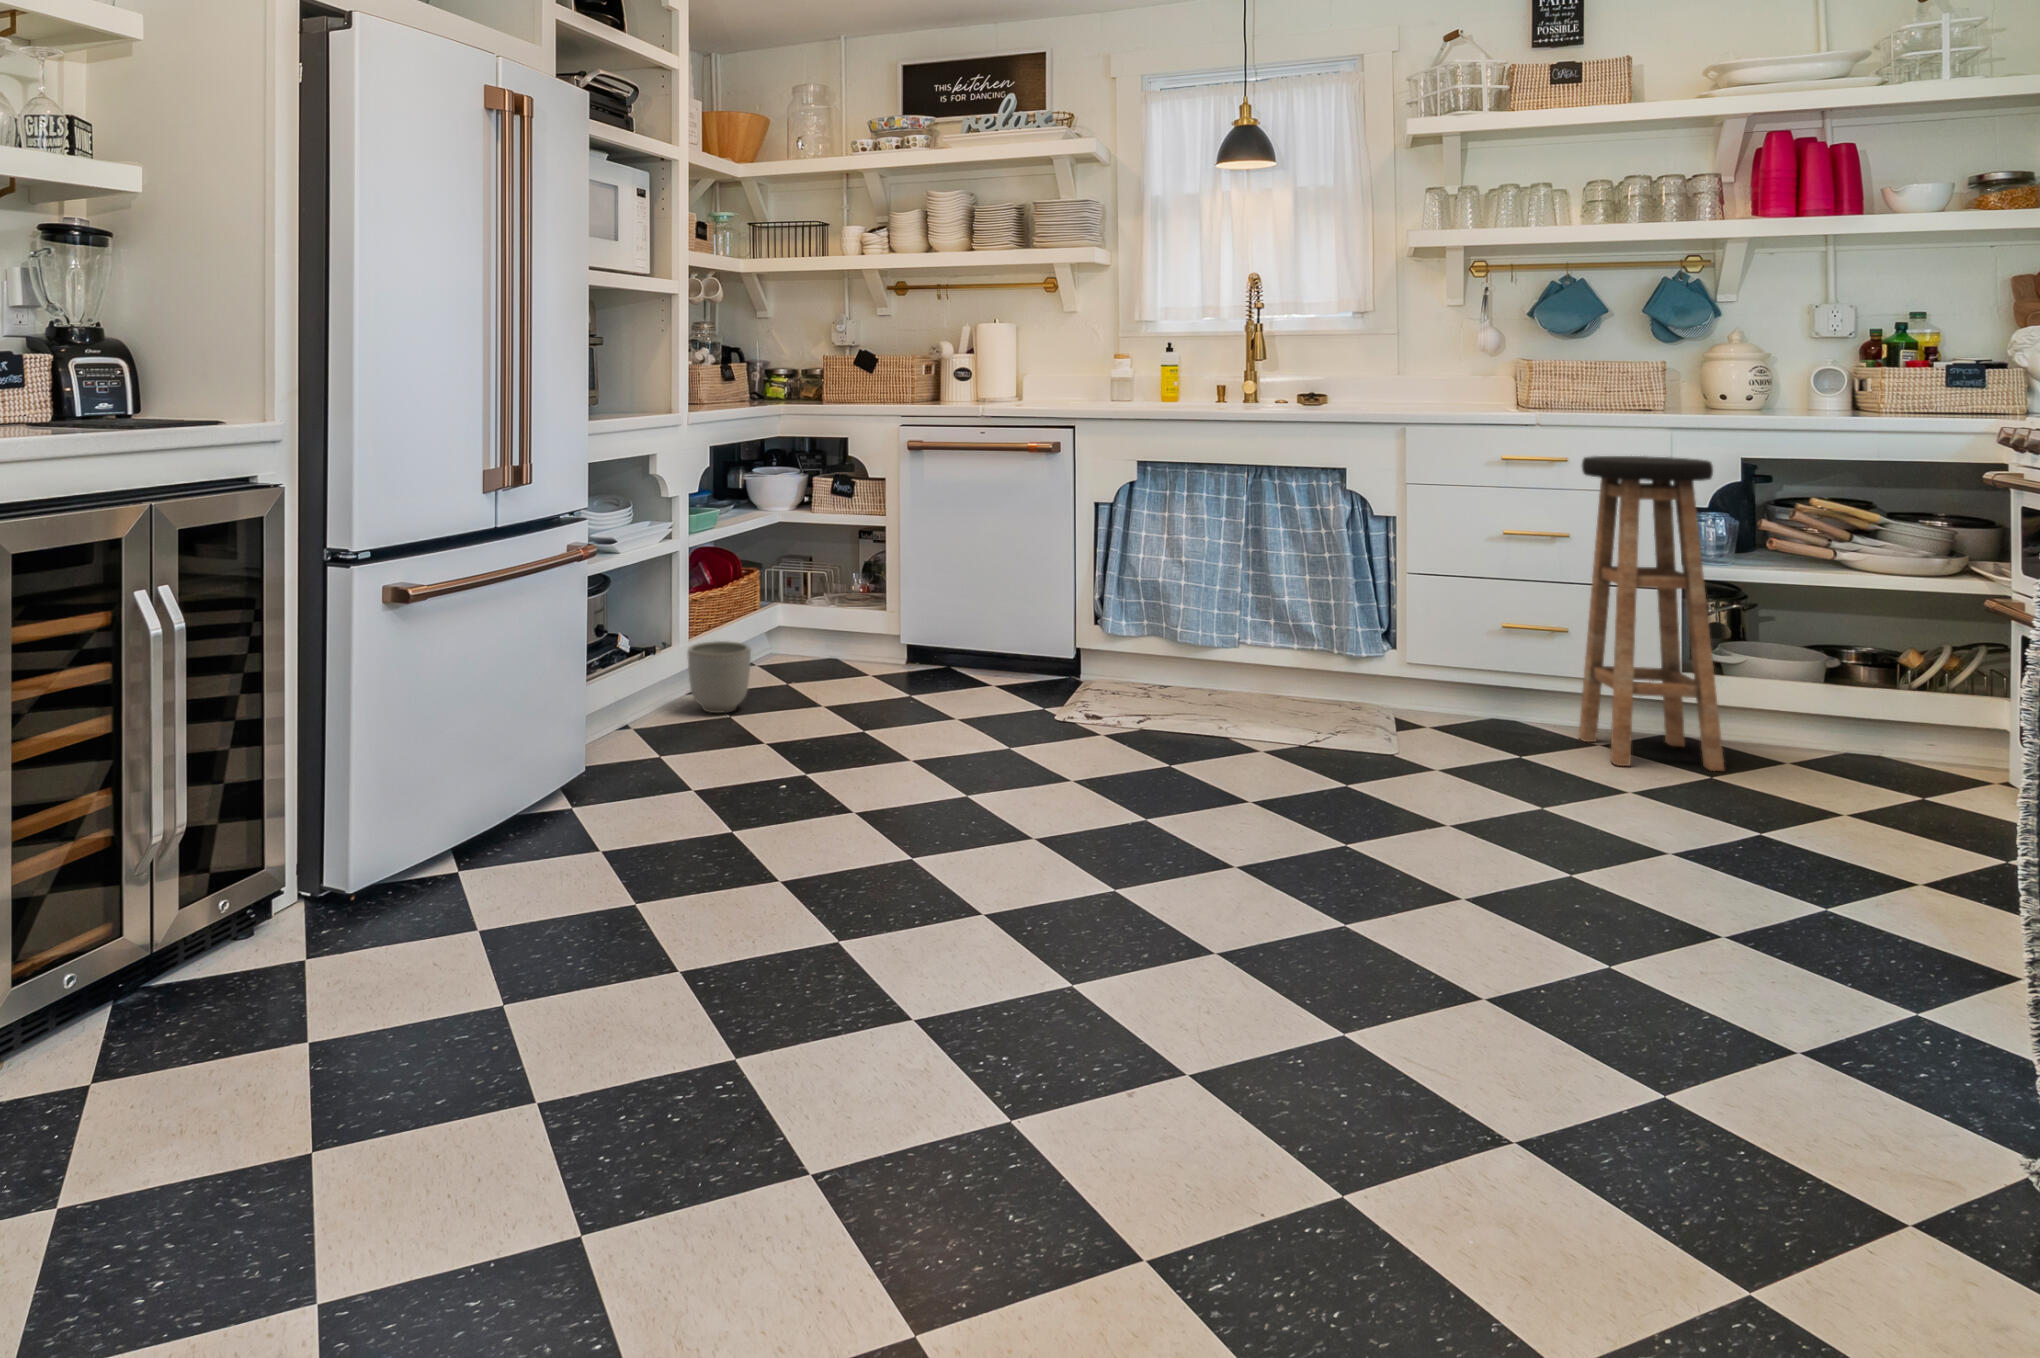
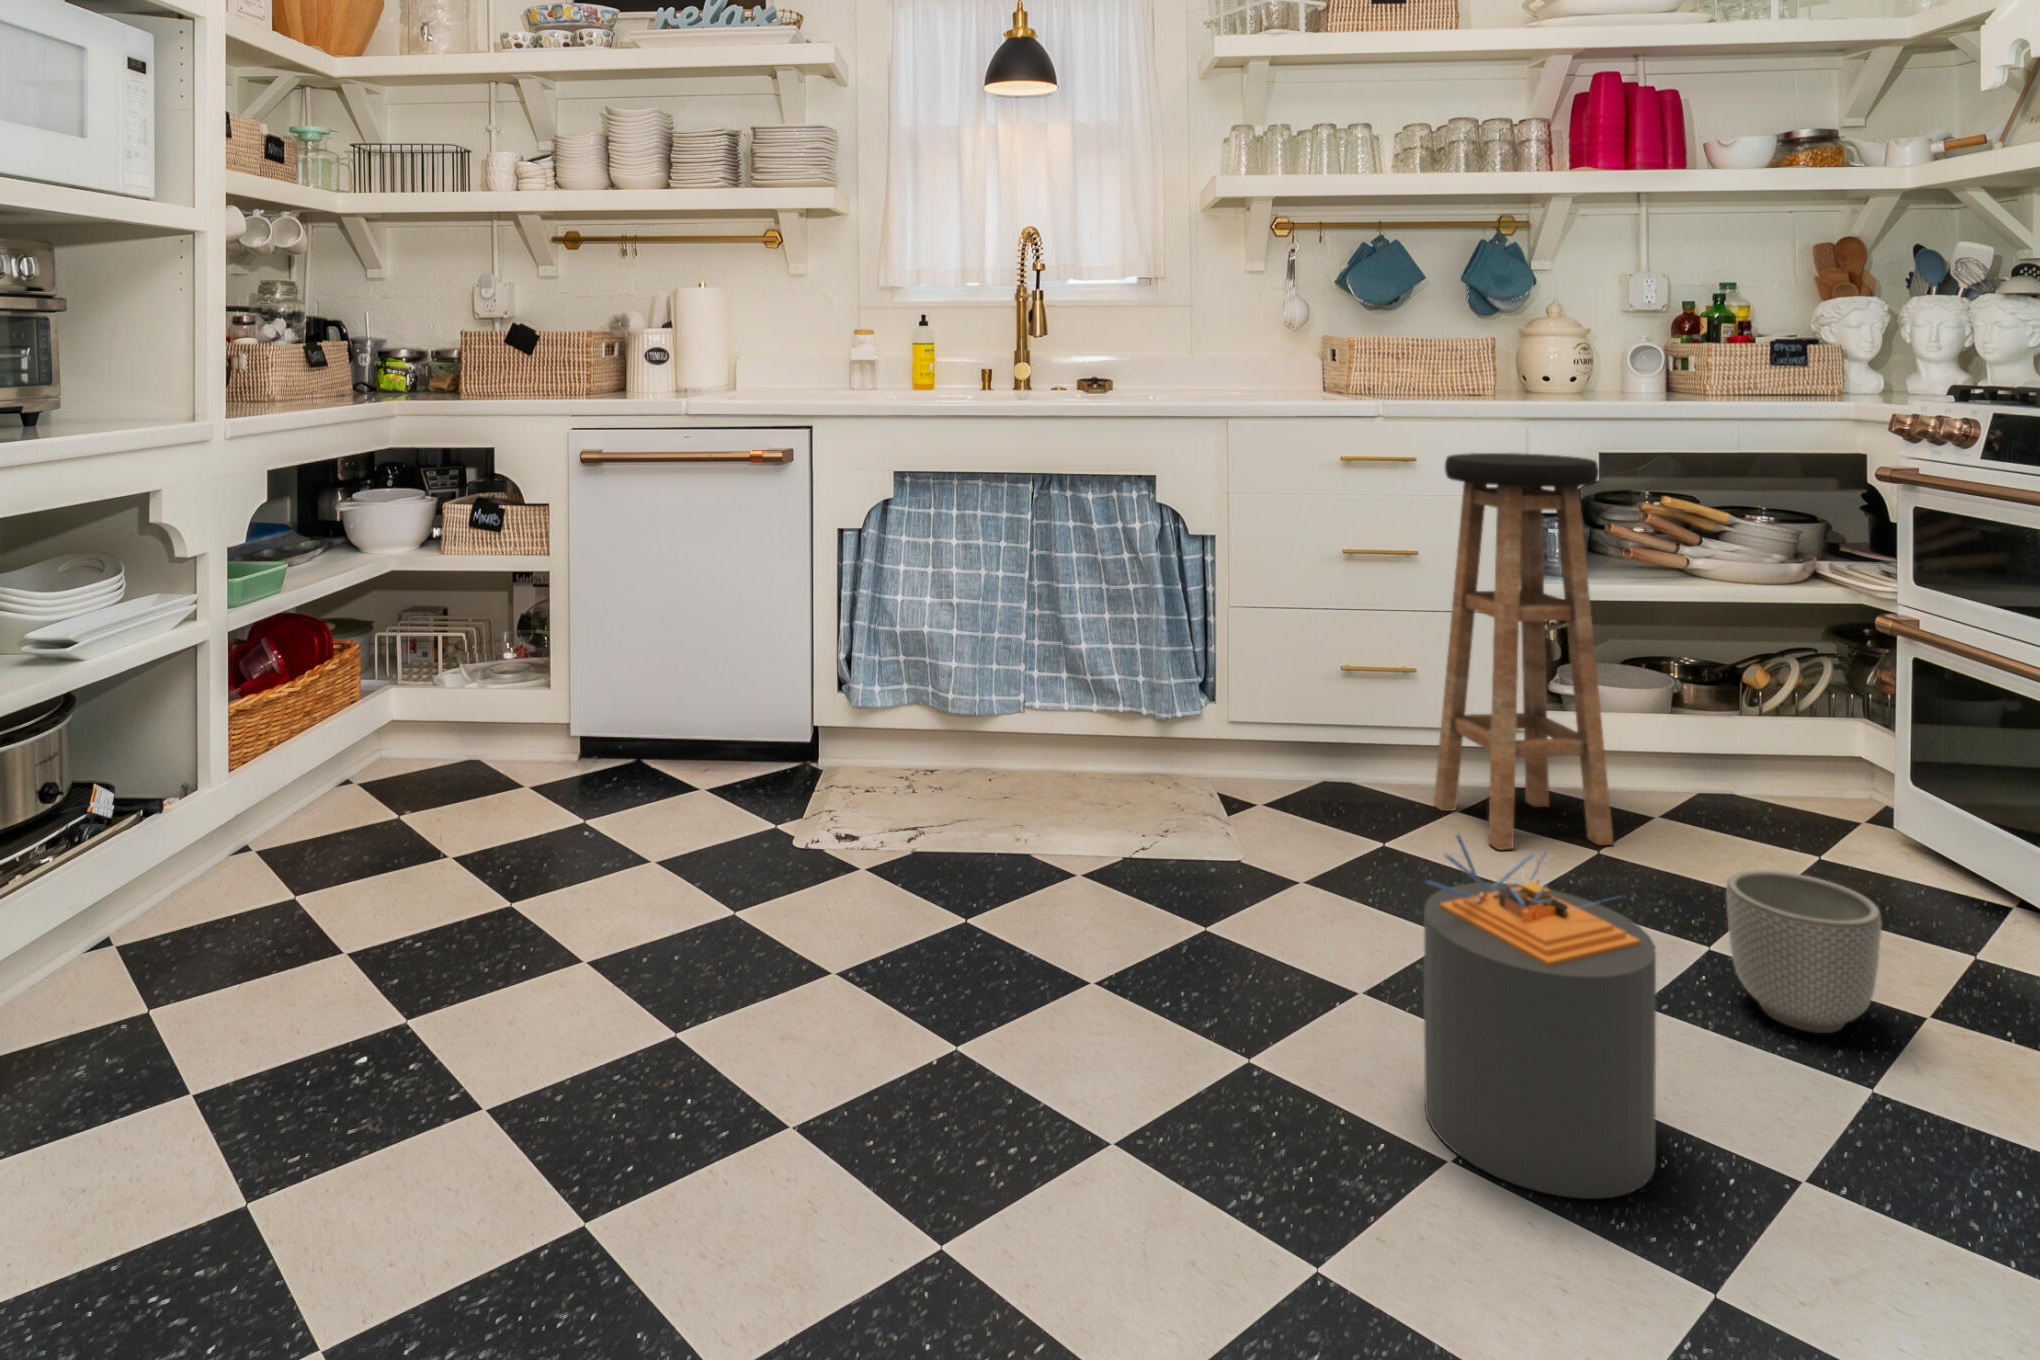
planter: present [687,641,751,713] -> present [1726,870,1881,1033]
trash can: none [1450,683,1618,917] -> present [1424,834,1656,1199]

